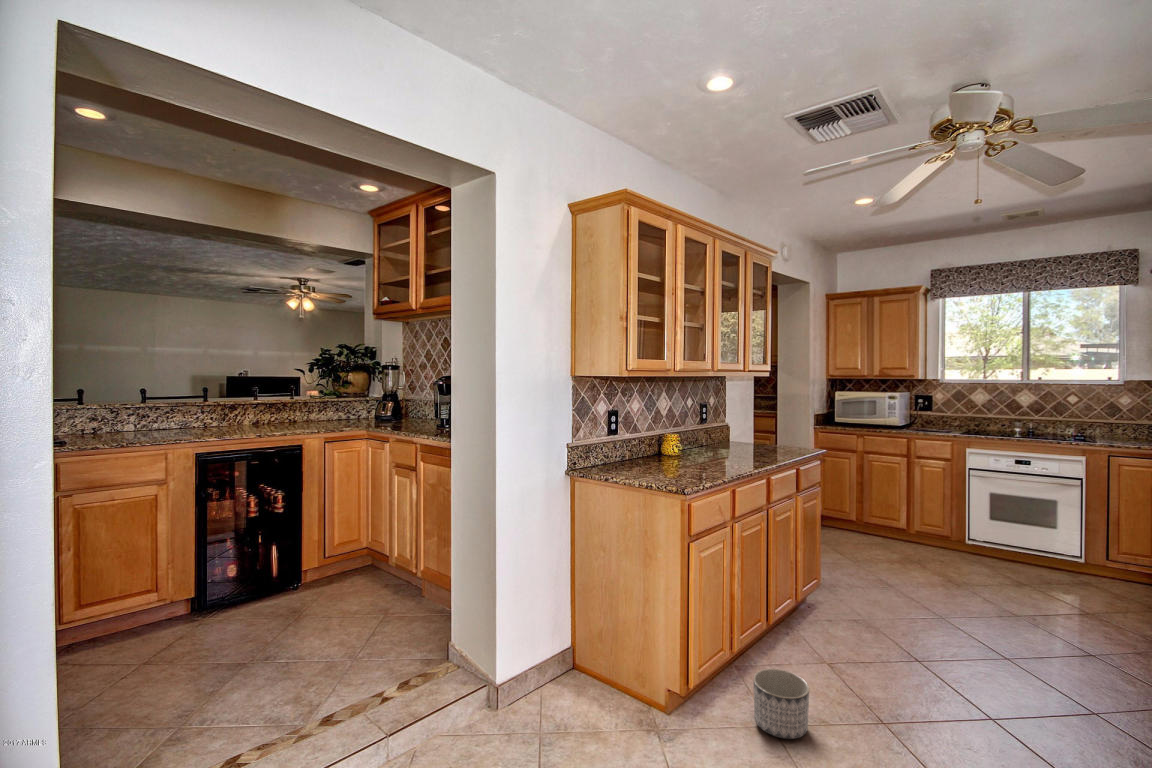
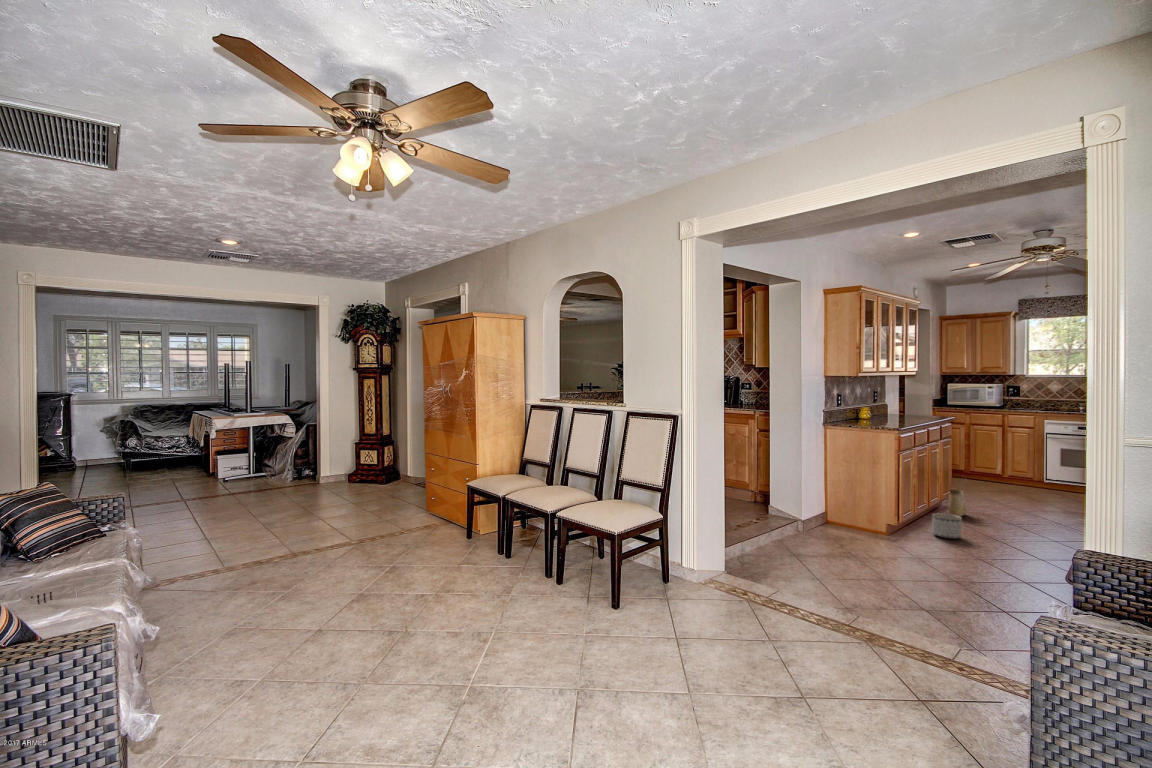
woven basket: none [804,566,839,646] -> present [949,489,966,517]

